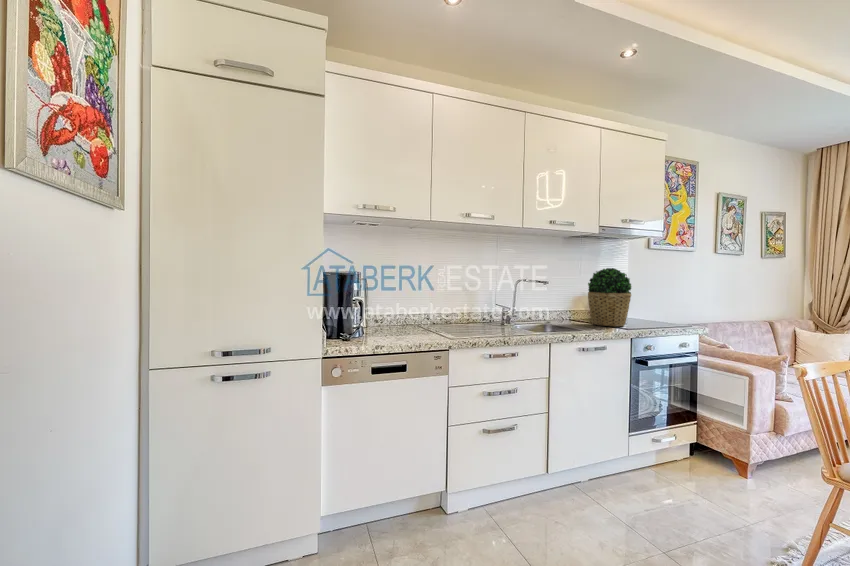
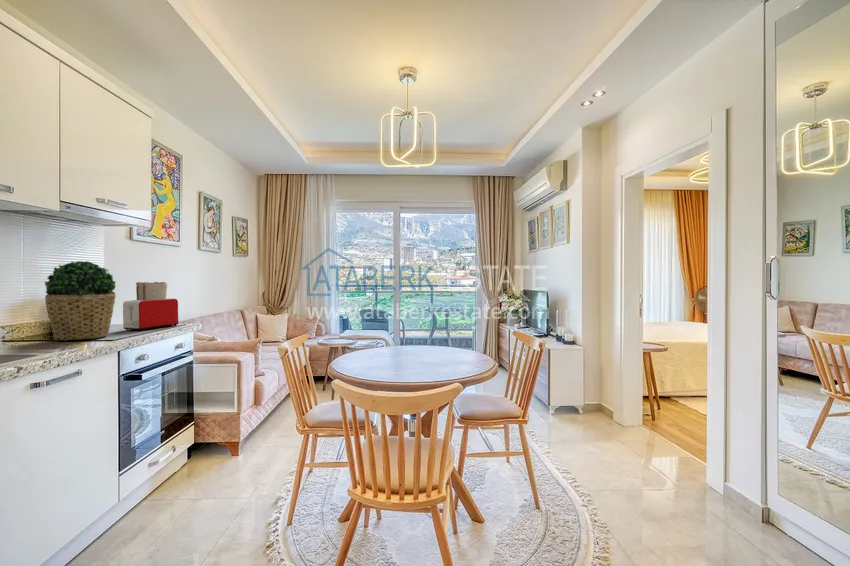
toaster: none [638,285,685,326] -> present [123,282,178,331]

